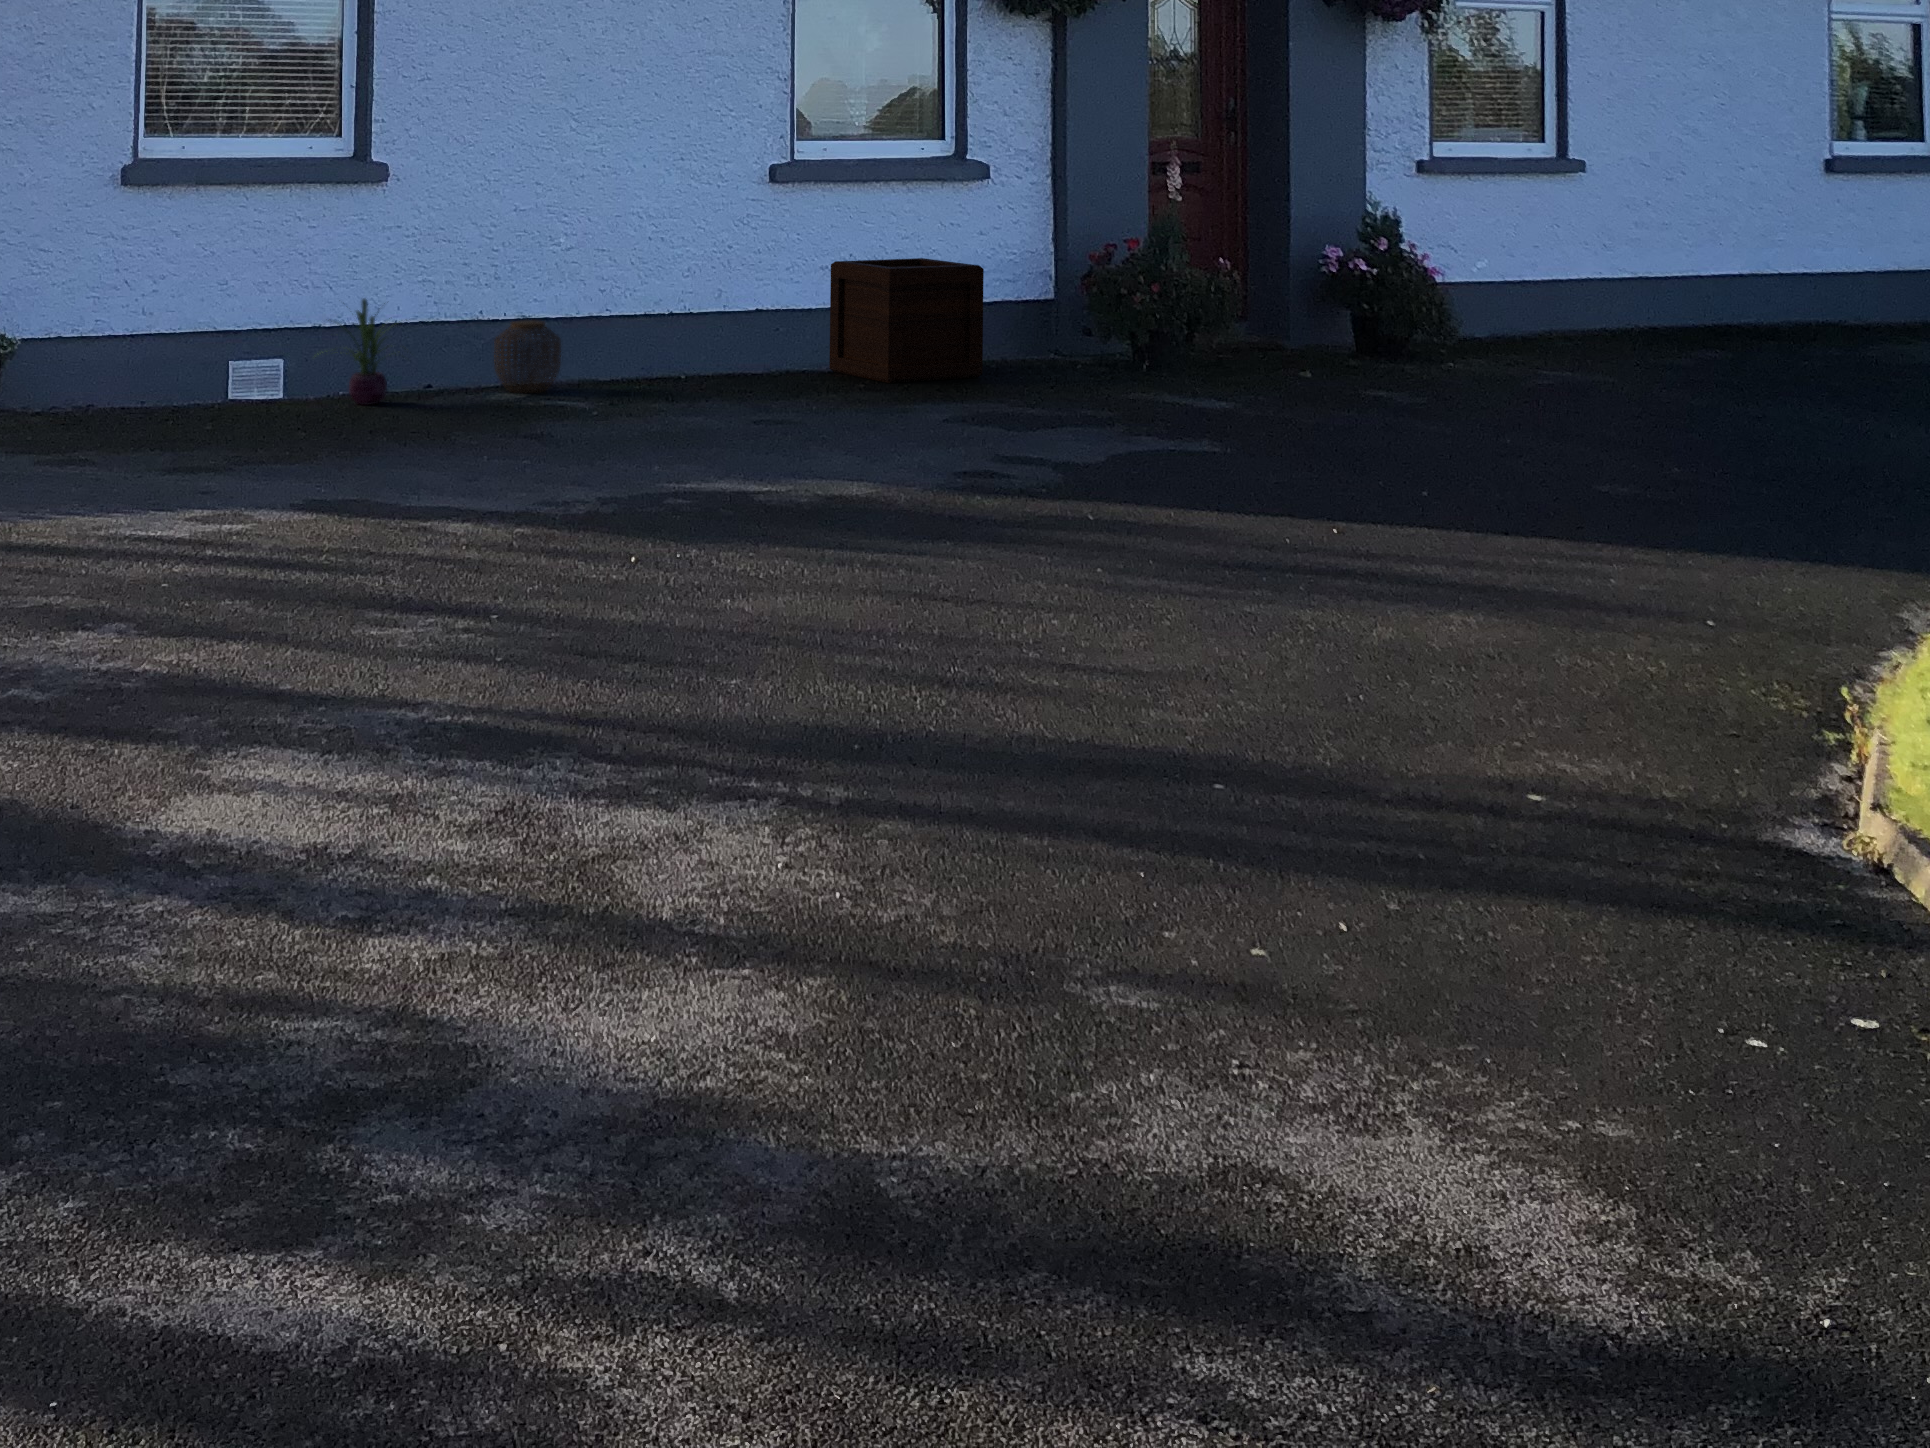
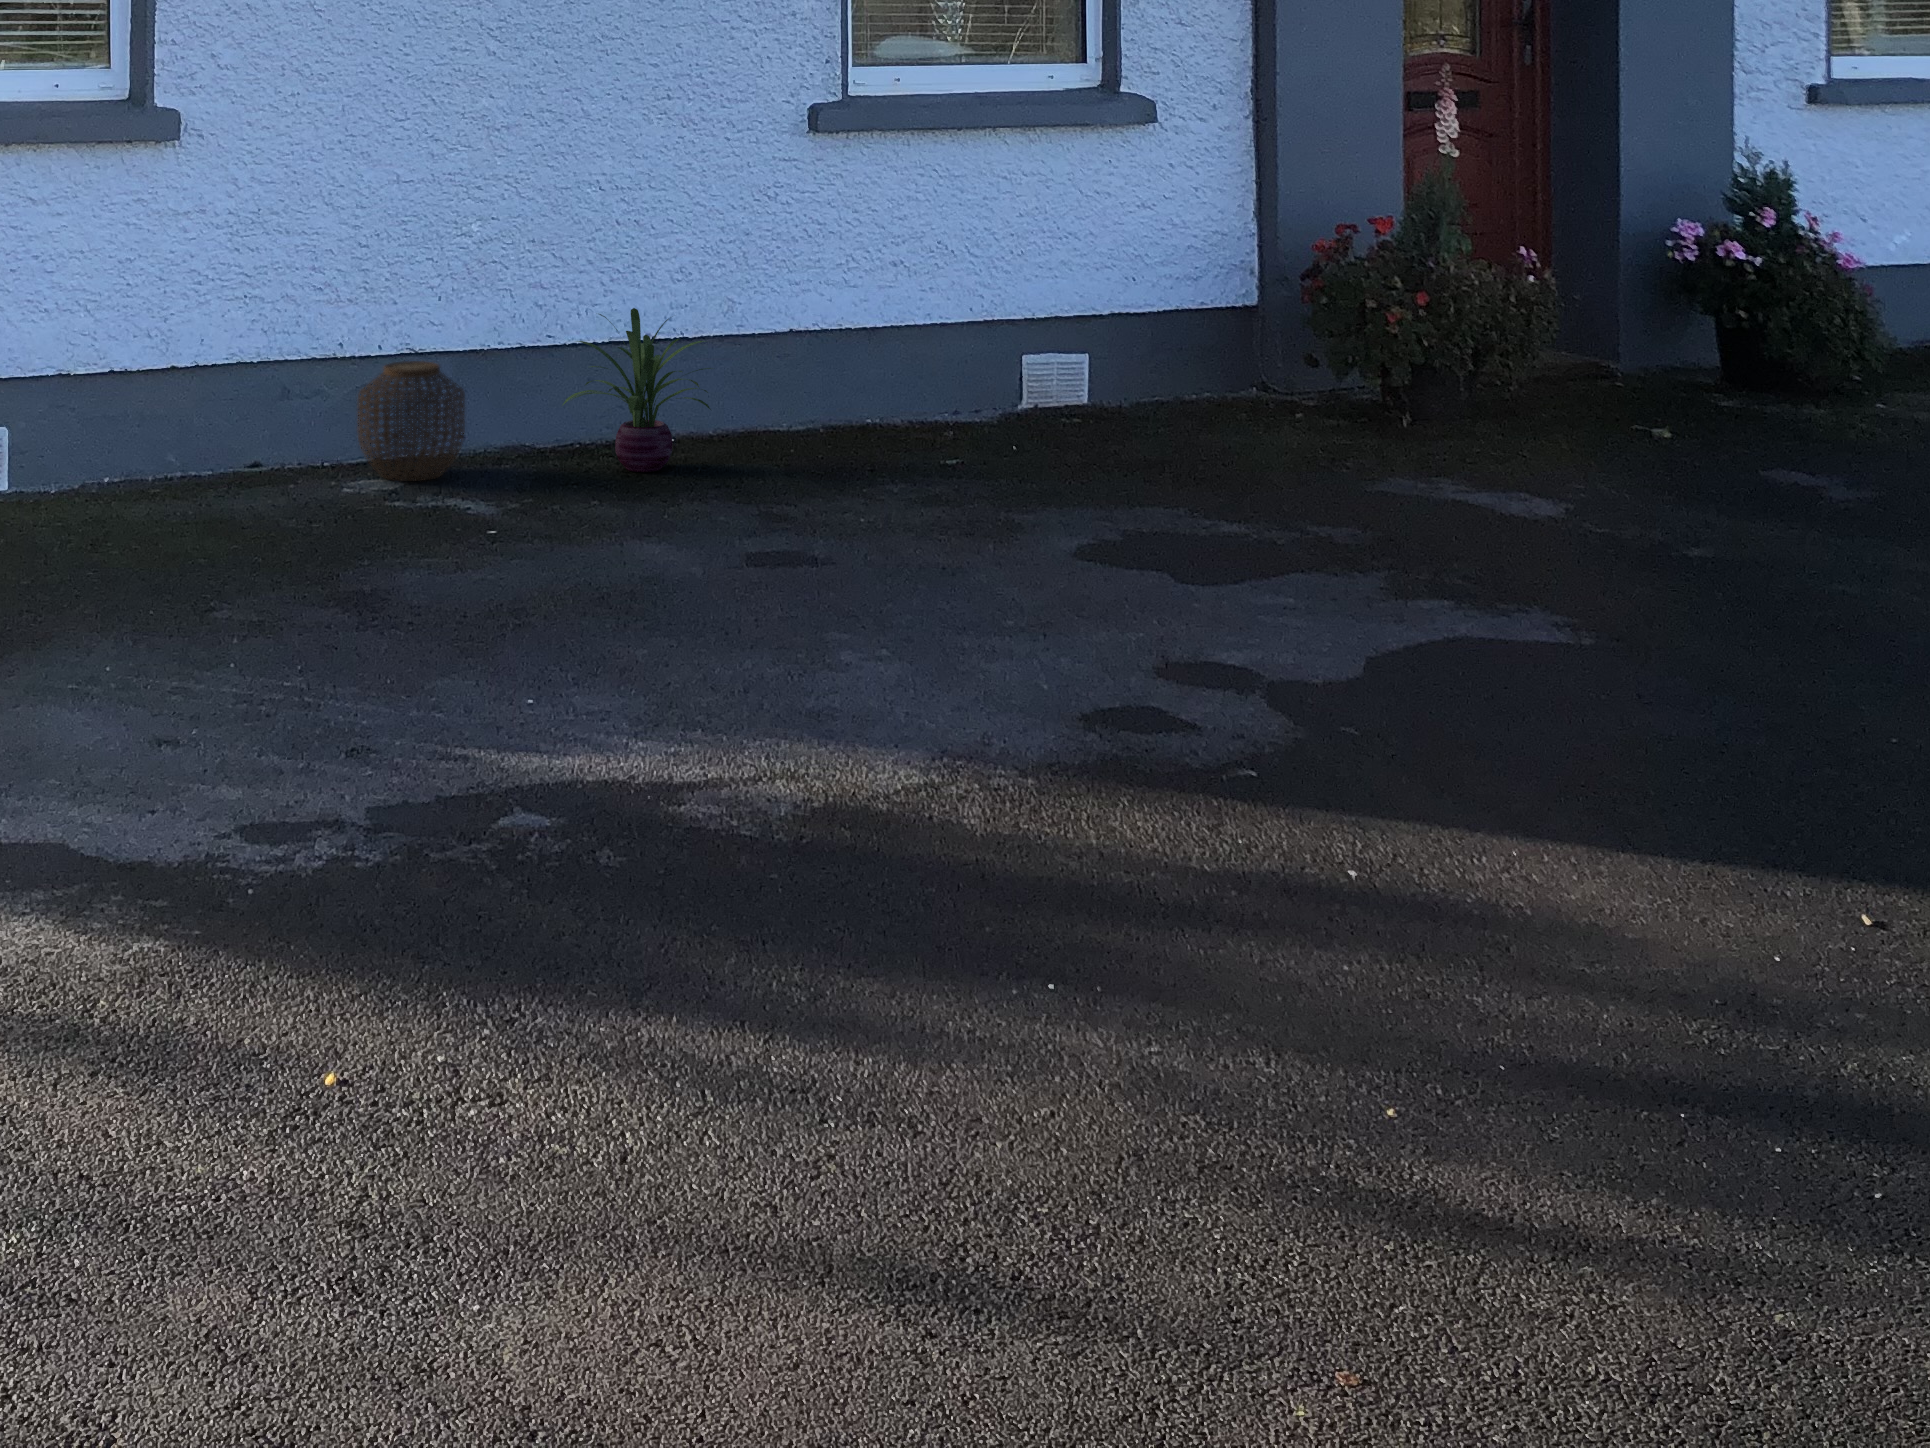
wooden crate: present [829,258,984,383] -> none [905,249,1148,457]
decorative plant: present [318,299,407,405] -> present [563,308,712,472]

